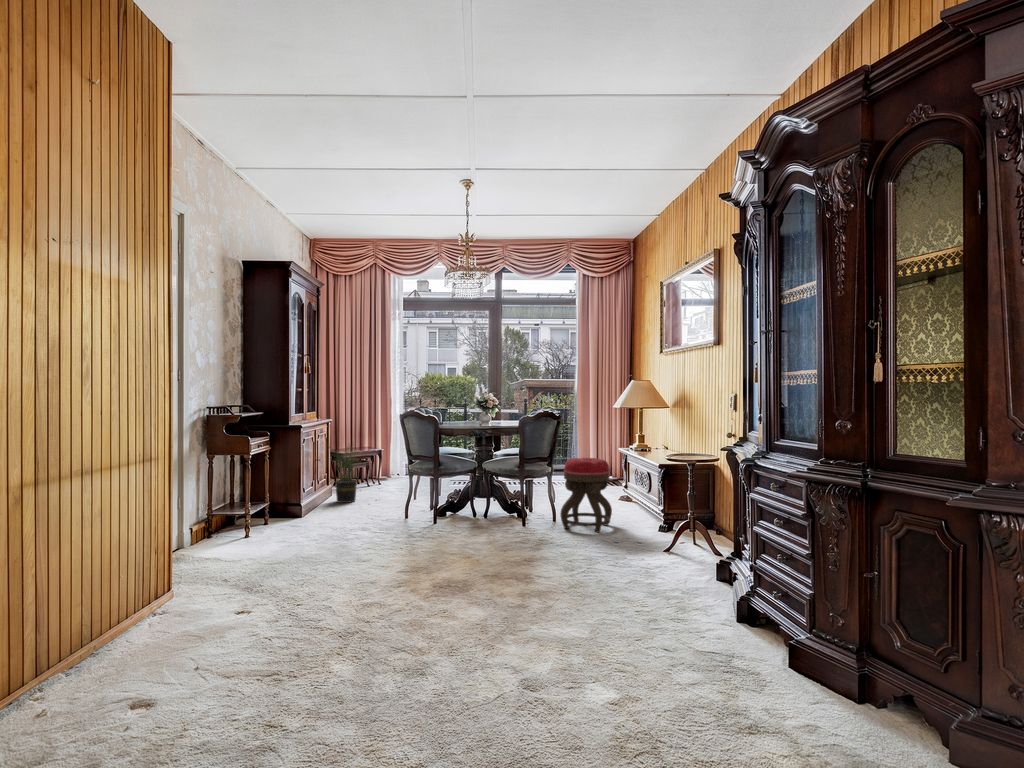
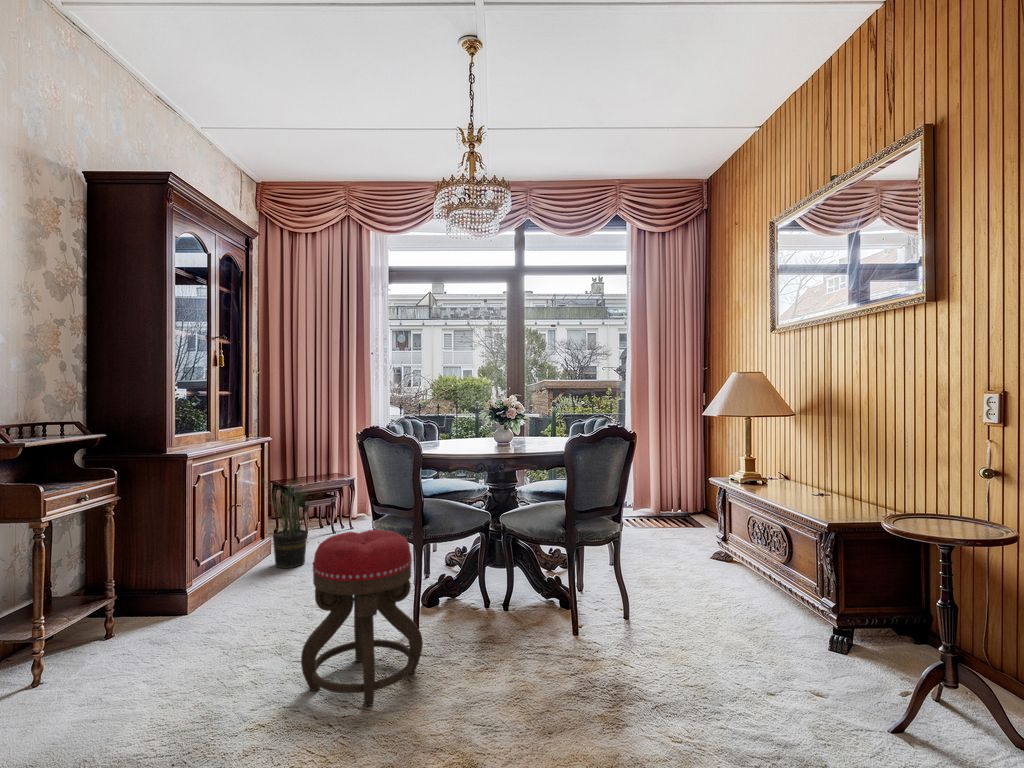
ottoman: present [560,458,612,532] -> present [301,530,423,706]

